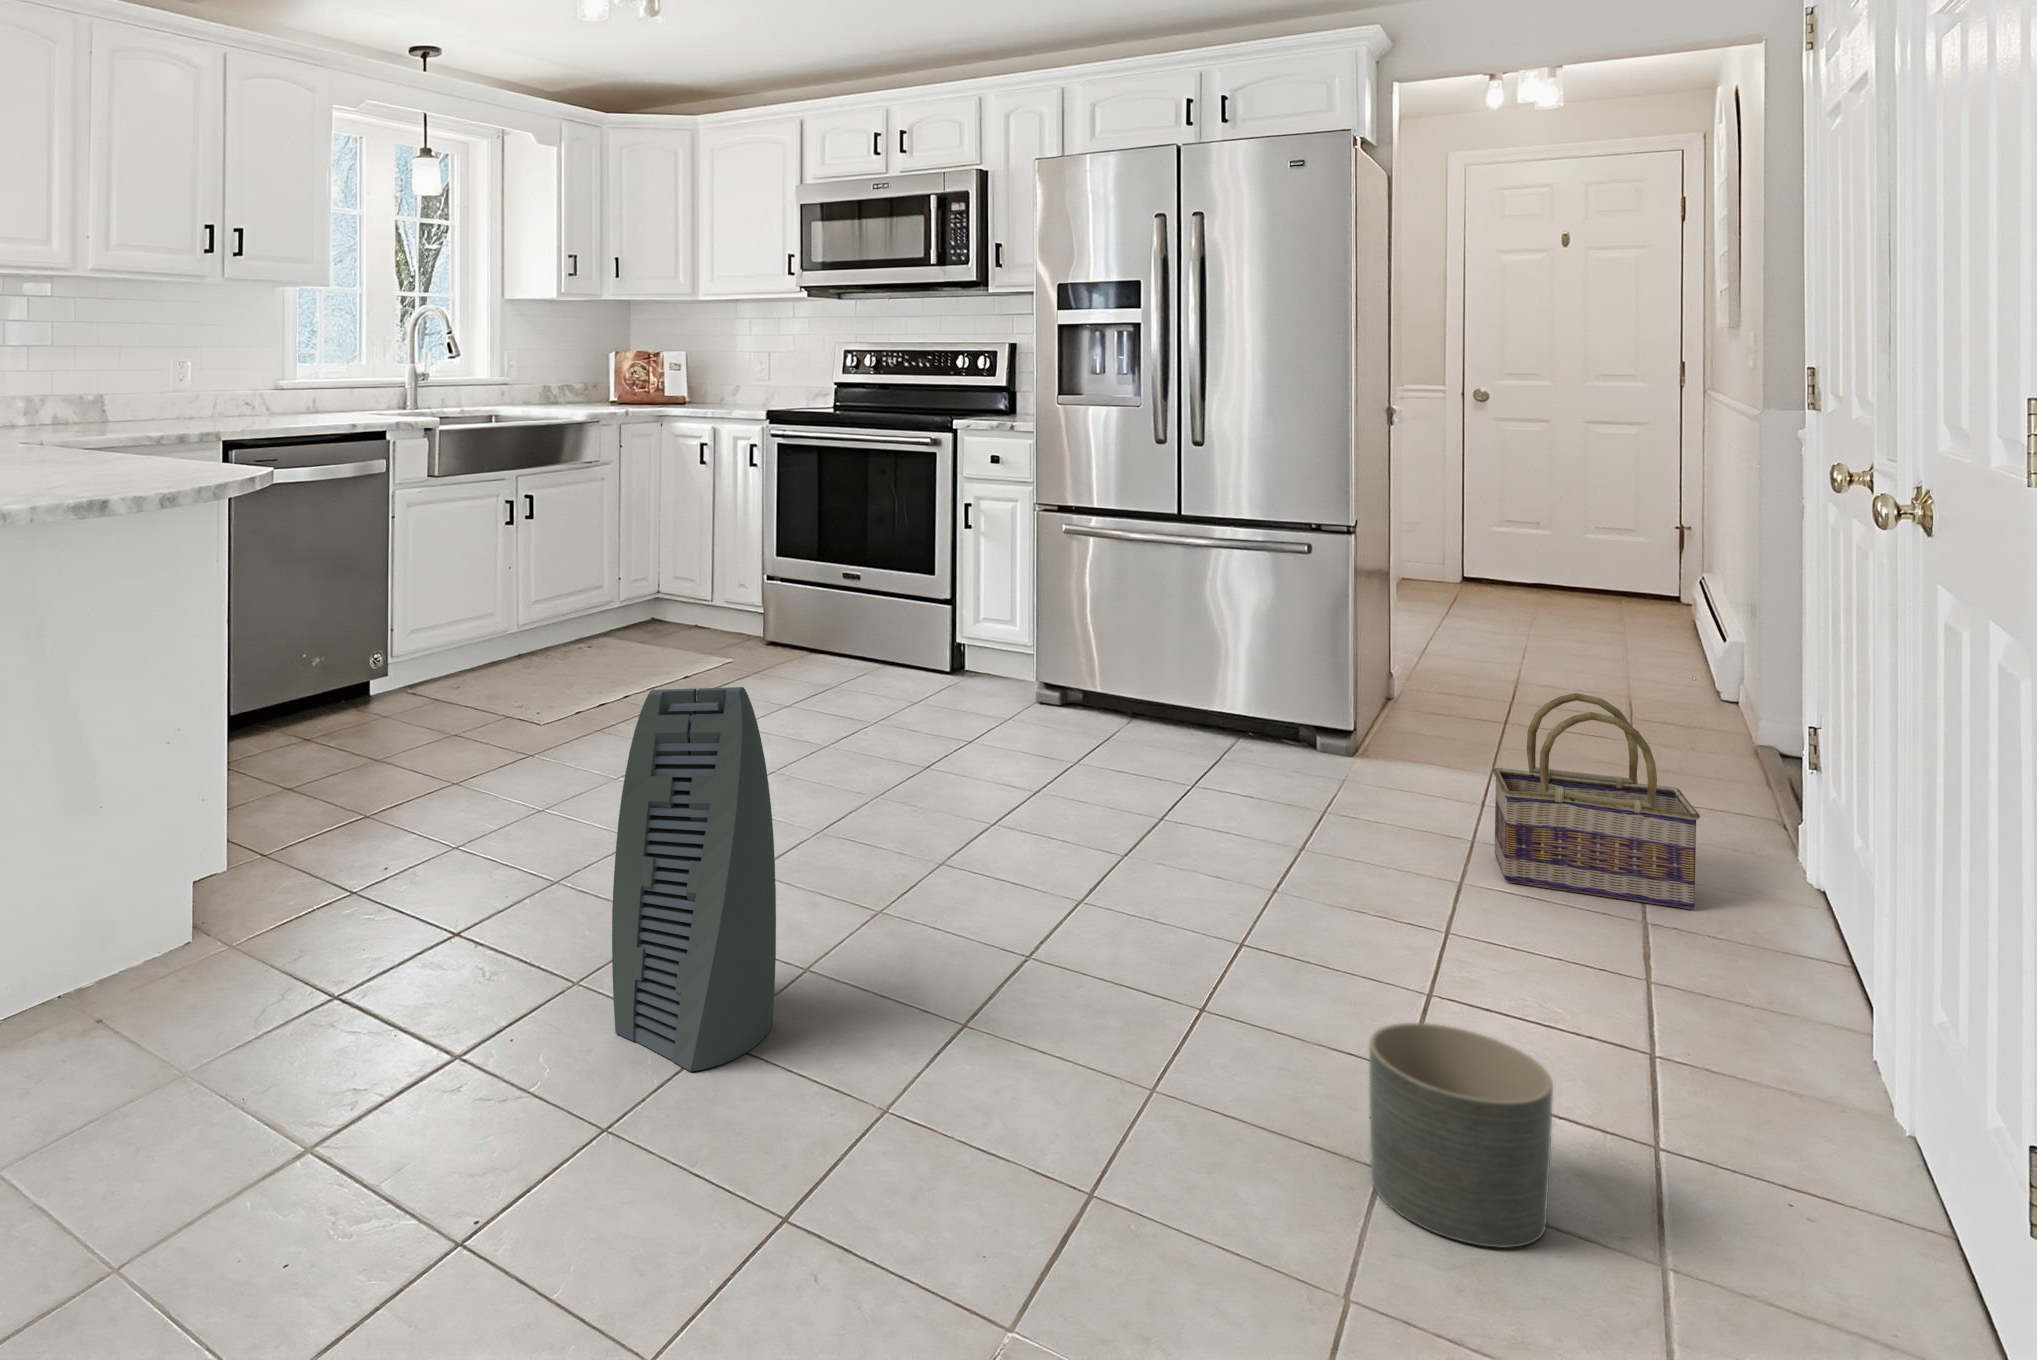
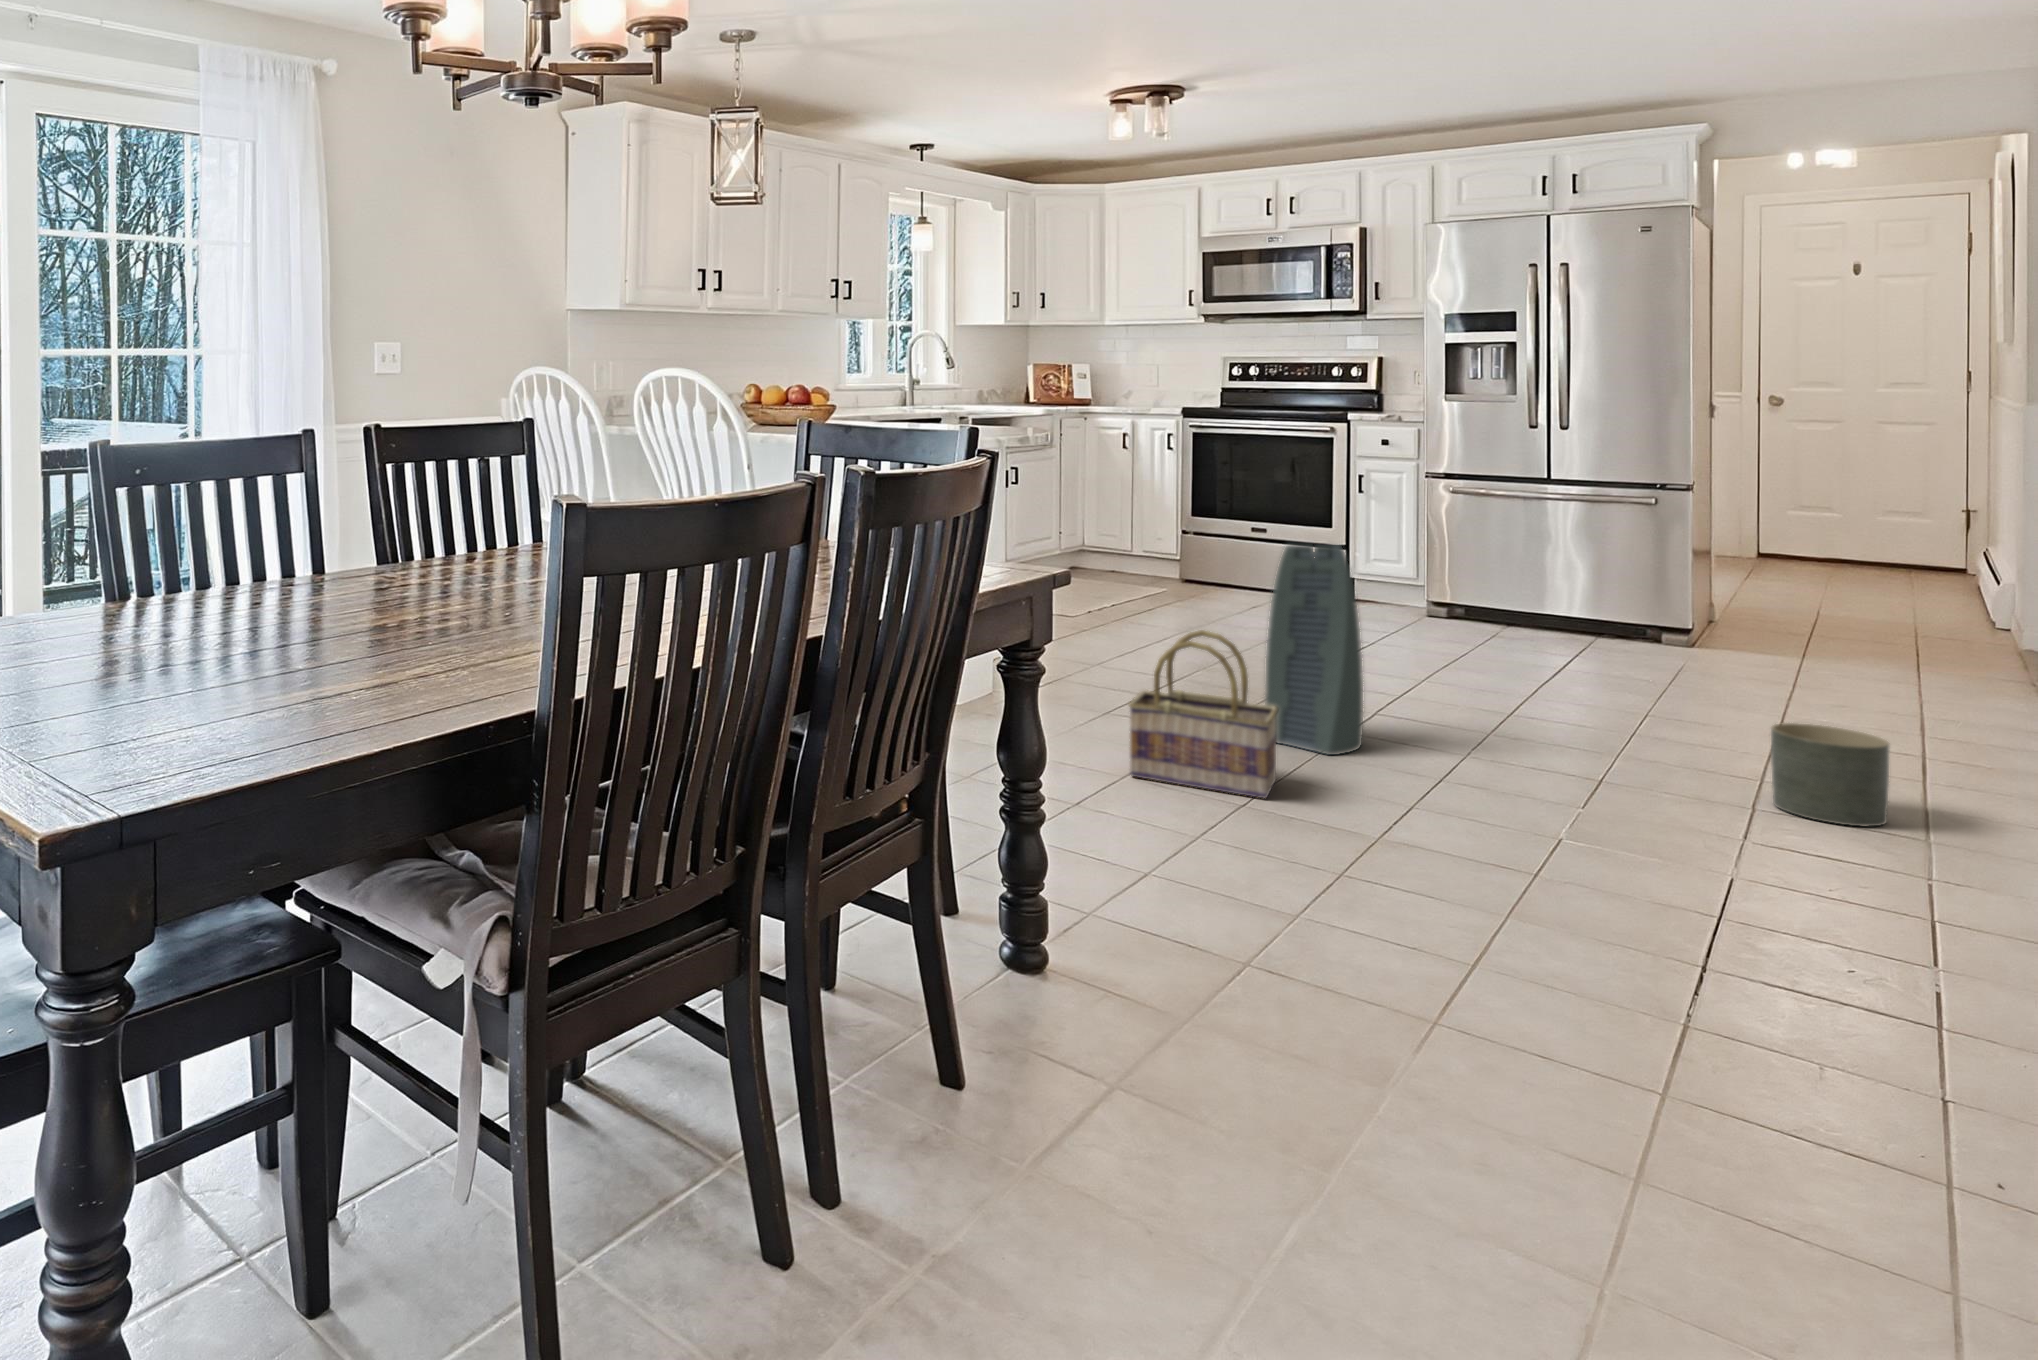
basket: present [1493,693,1700,909] -> present [1129,630,1278,798]

